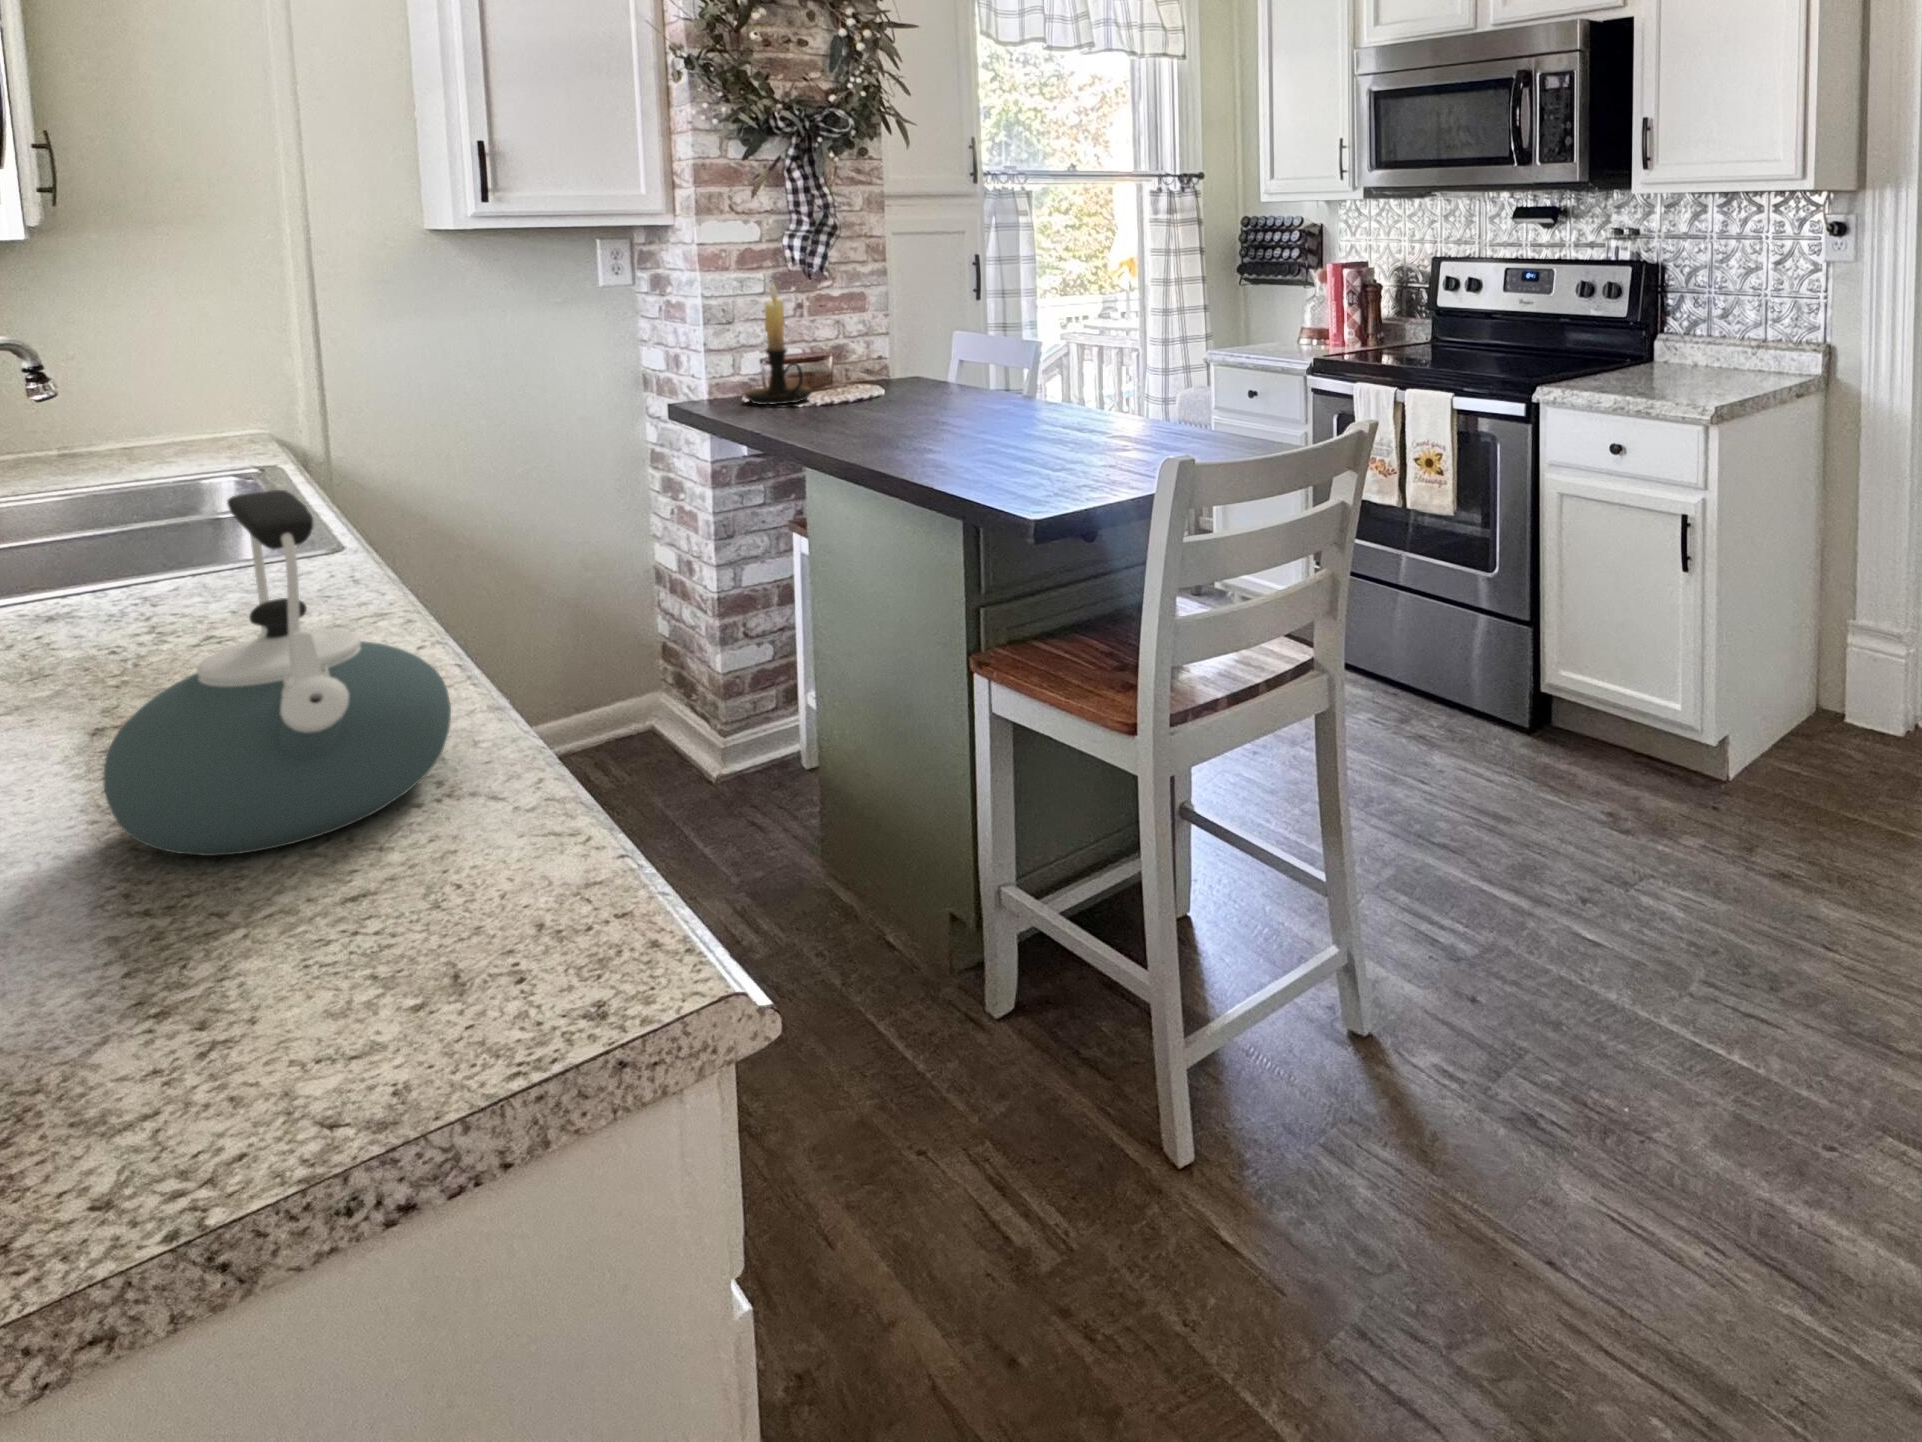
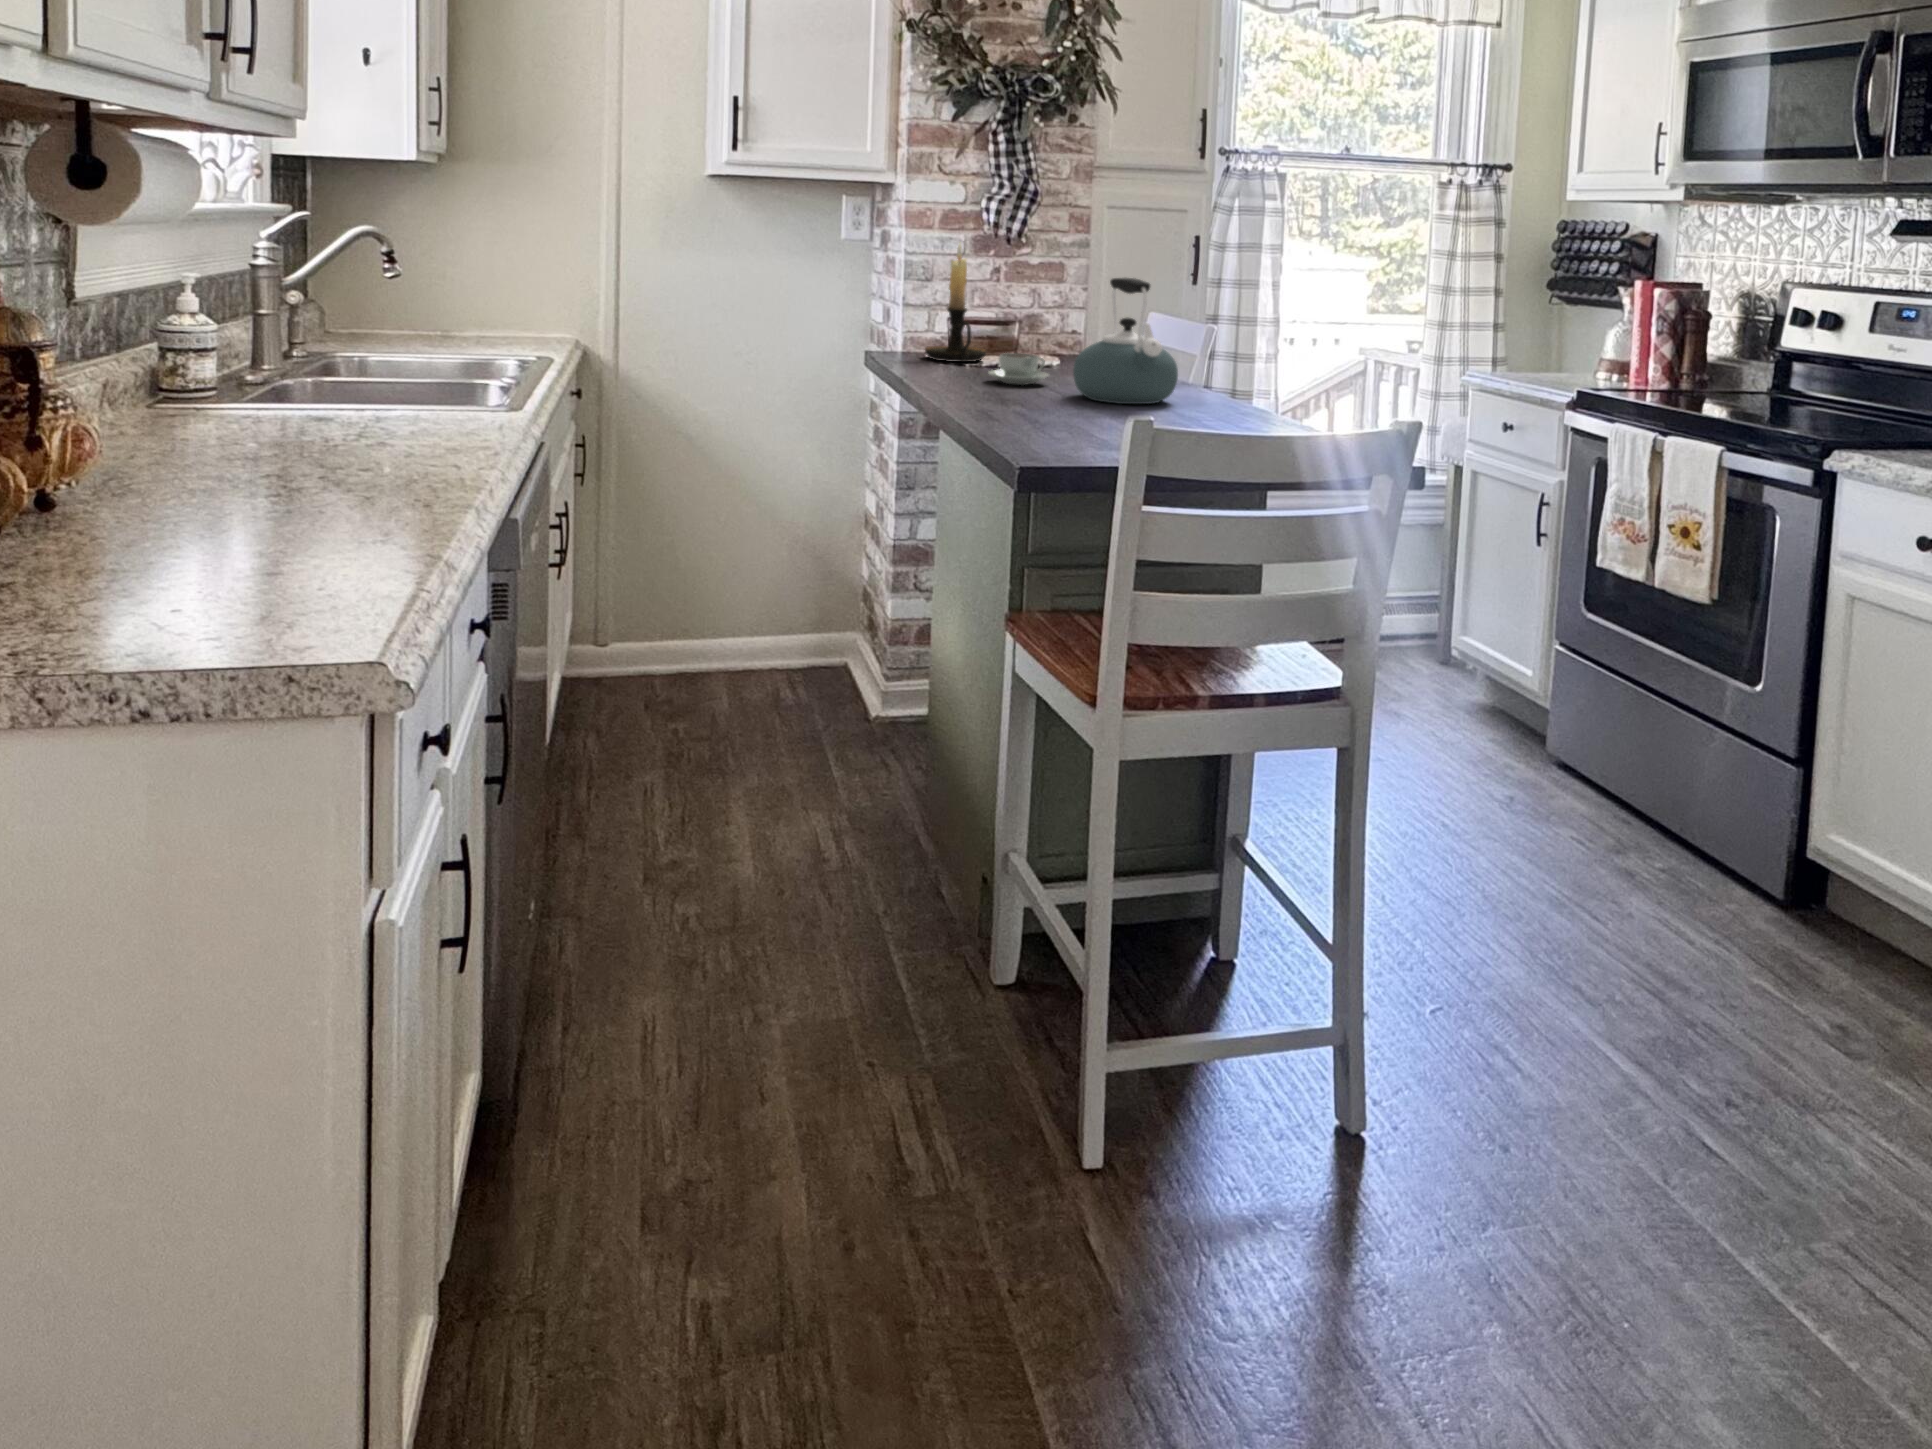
coffee cup: none [848,389,912,422] -> present [988,353,1048,385]
kettle: present [103,490,451,856] -> present [1073,278,1178,404]

